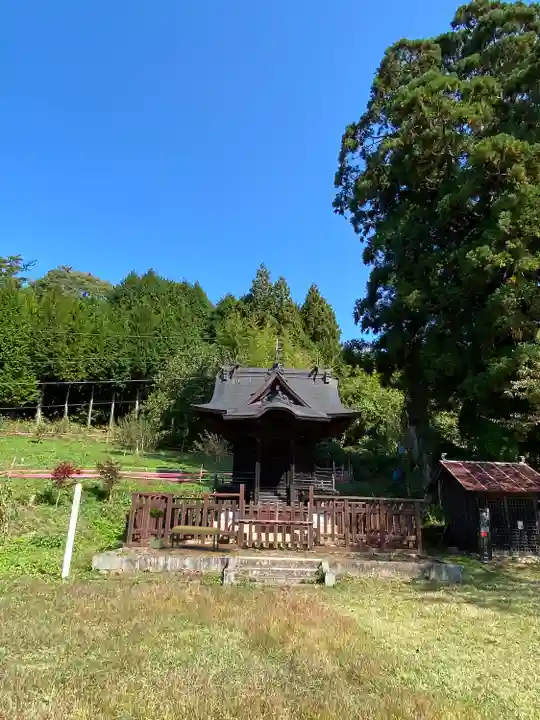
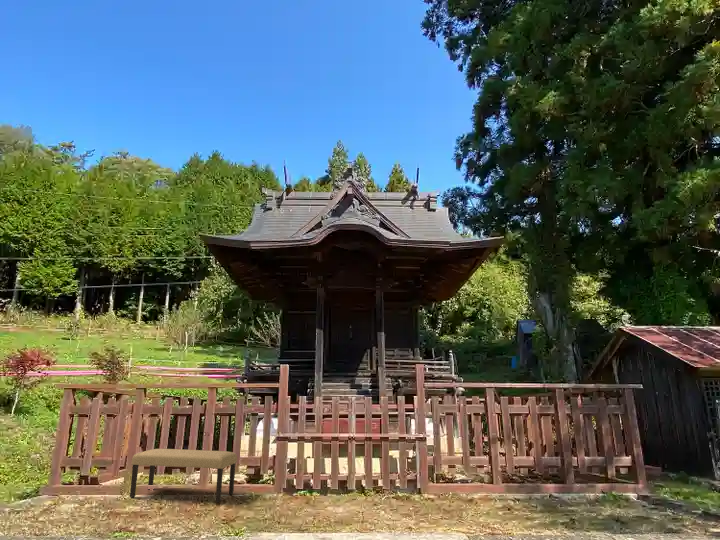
potted tree: present [149,508,164,548] -> none [81,413,117,501]

